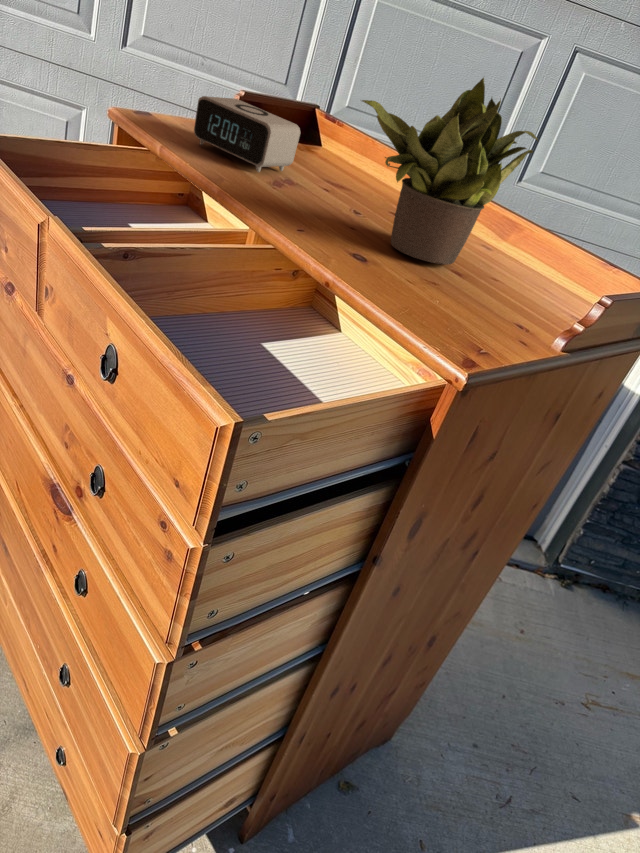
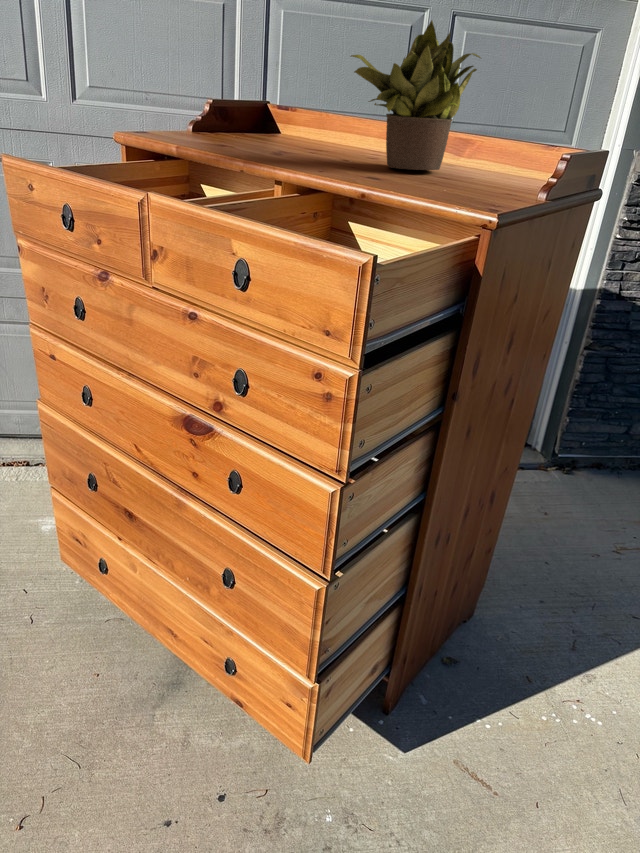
alarm clock: present [194,96,300,172] -> none [195,98,283,147]

